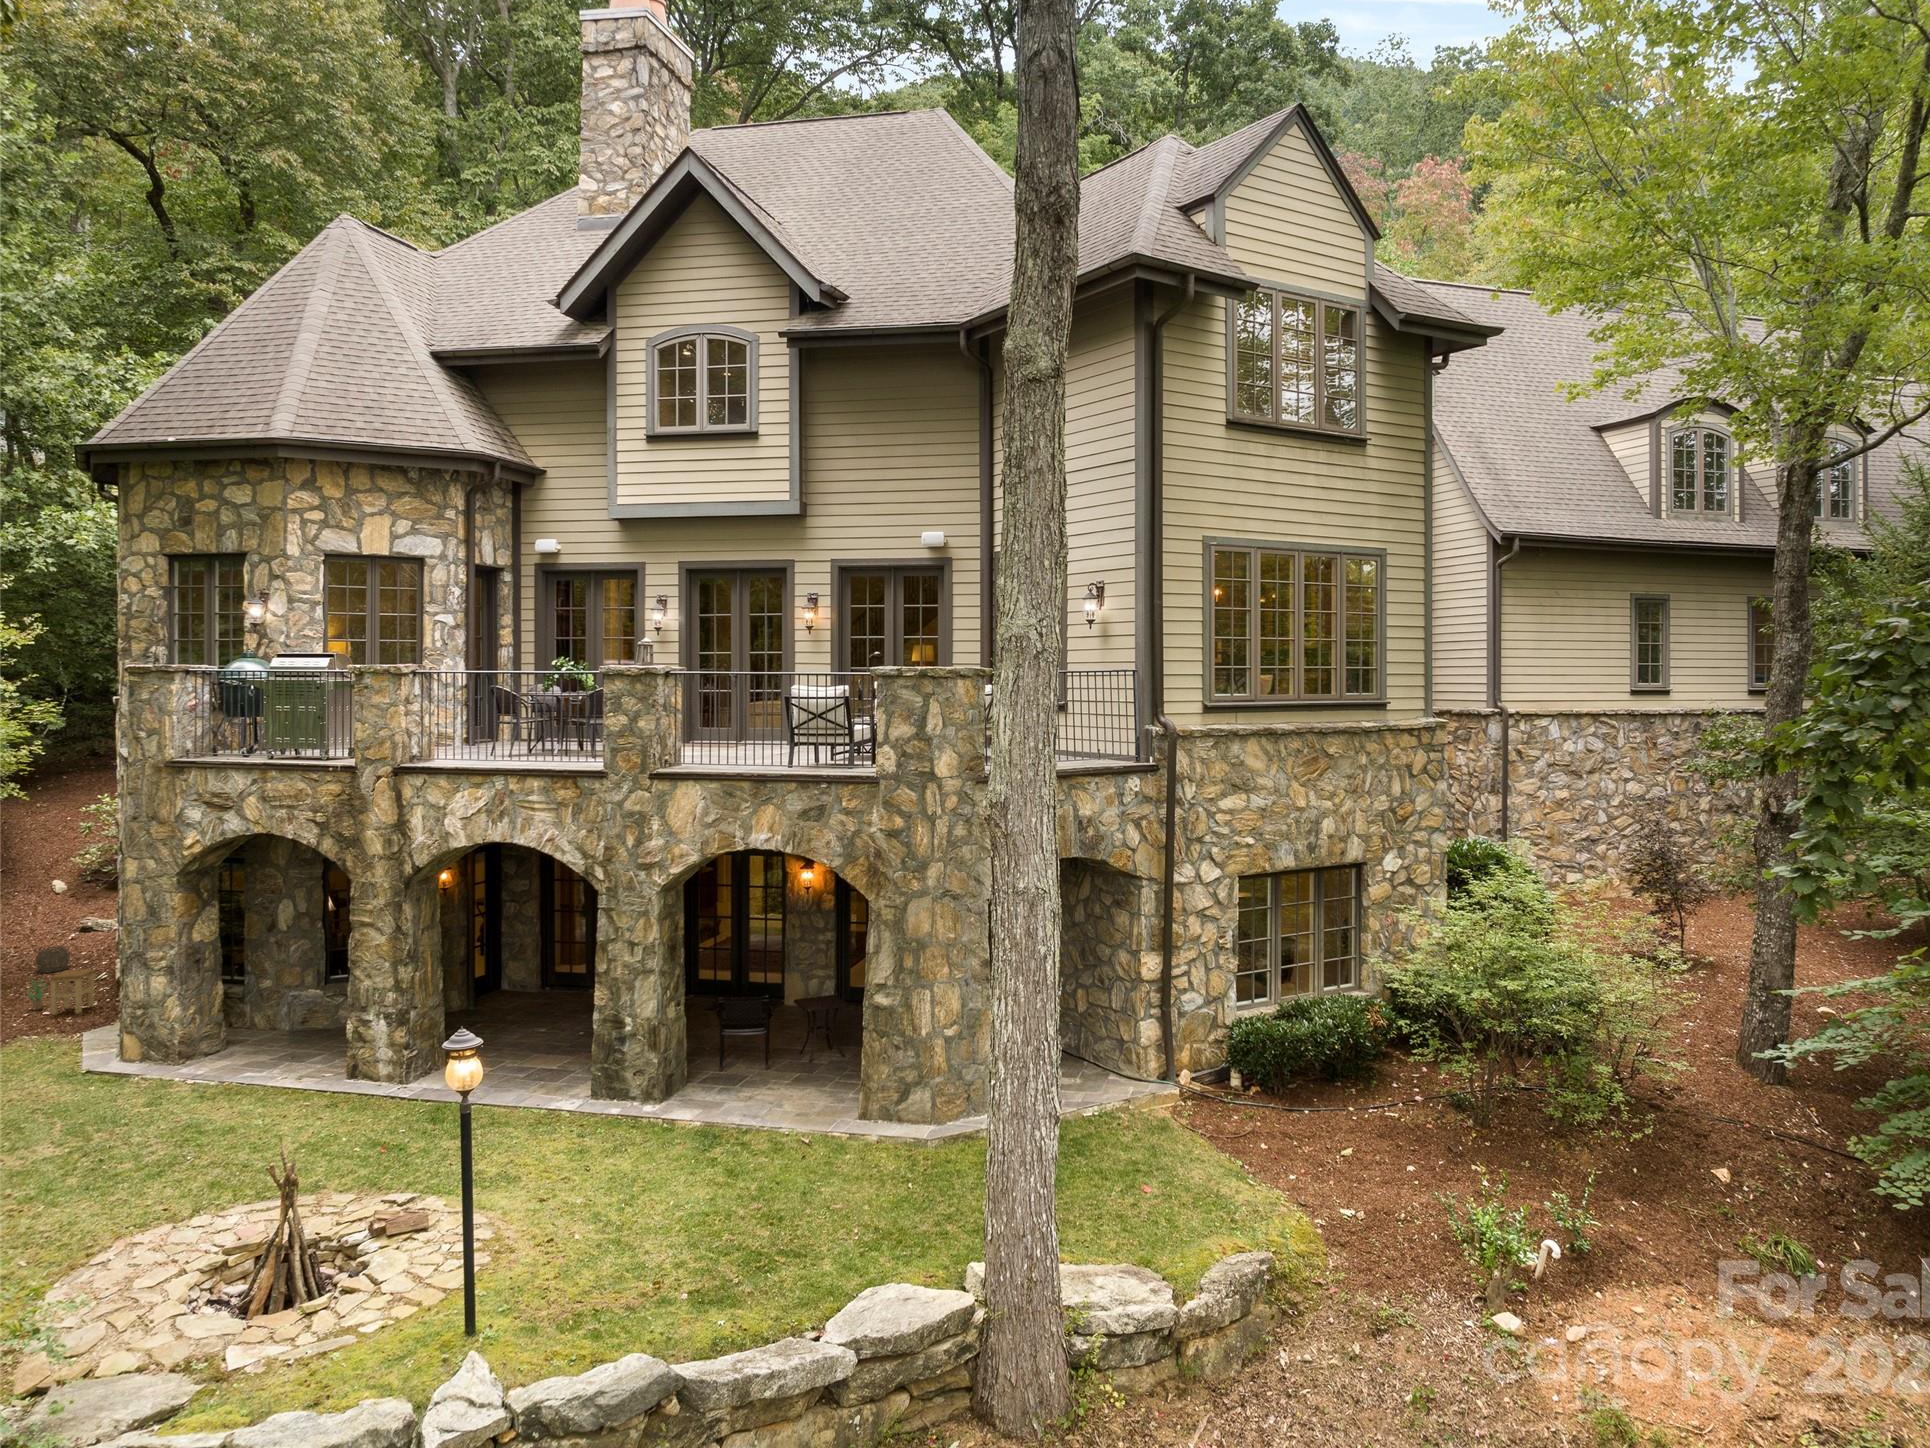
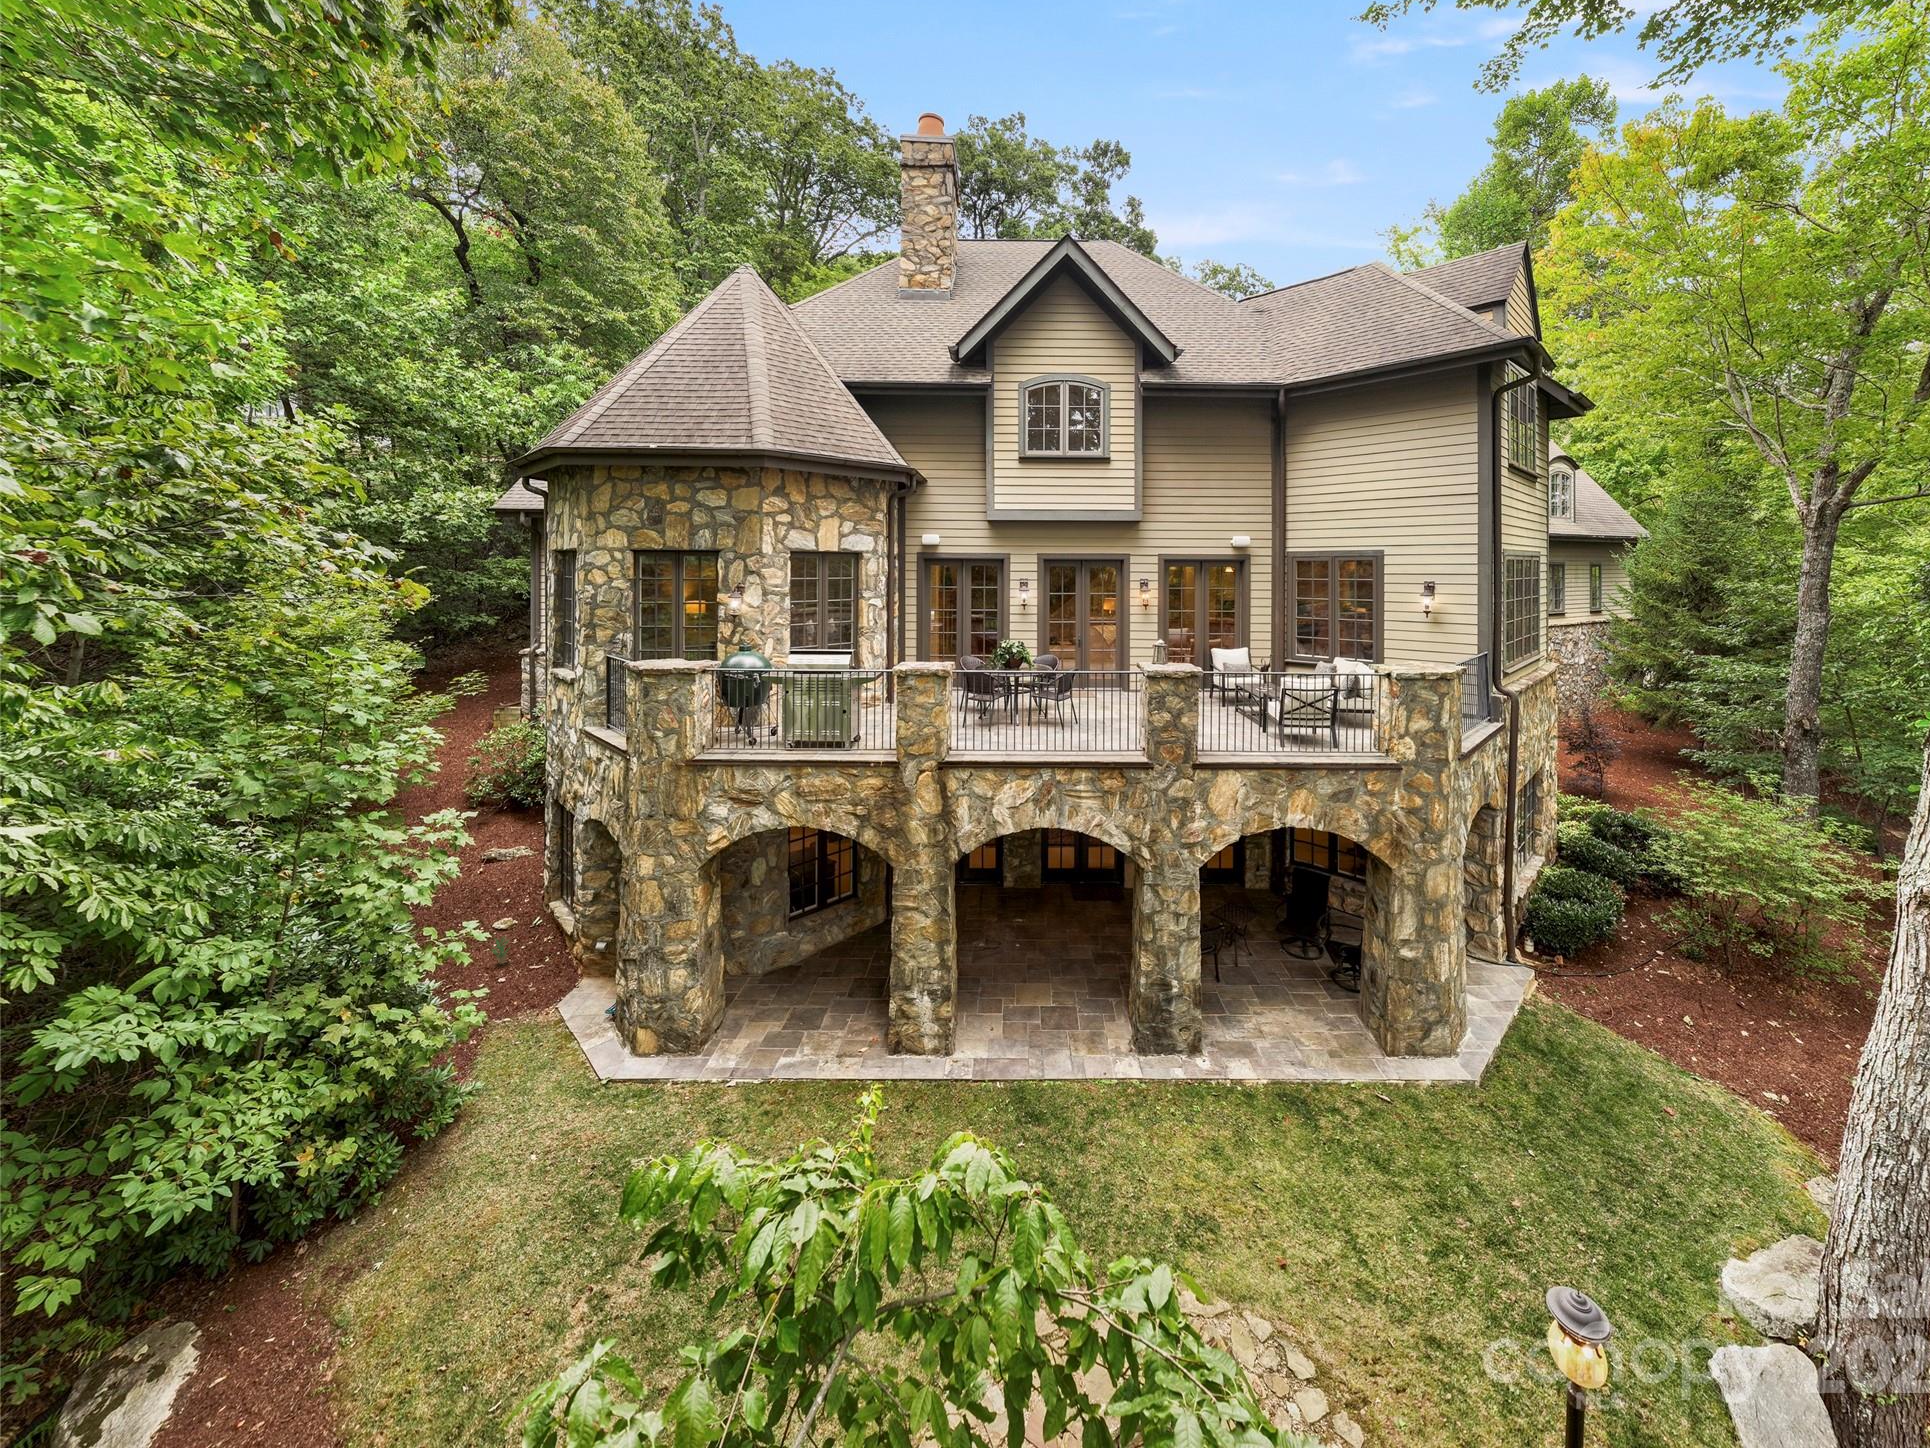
woven basket: present [36,946,70,973] -> none [460,887,490,913]
stool: present [48,969,96,1015] -> none [518,922,556,971]

